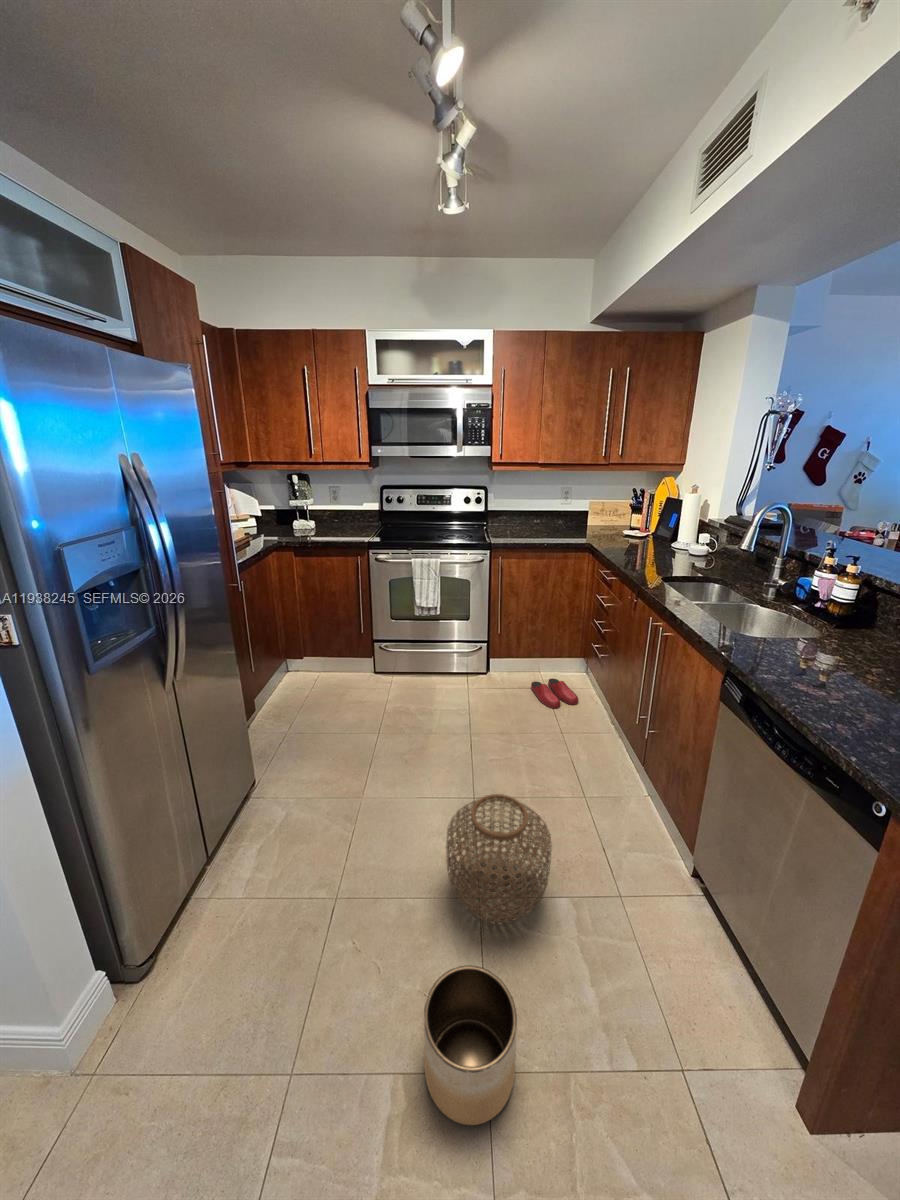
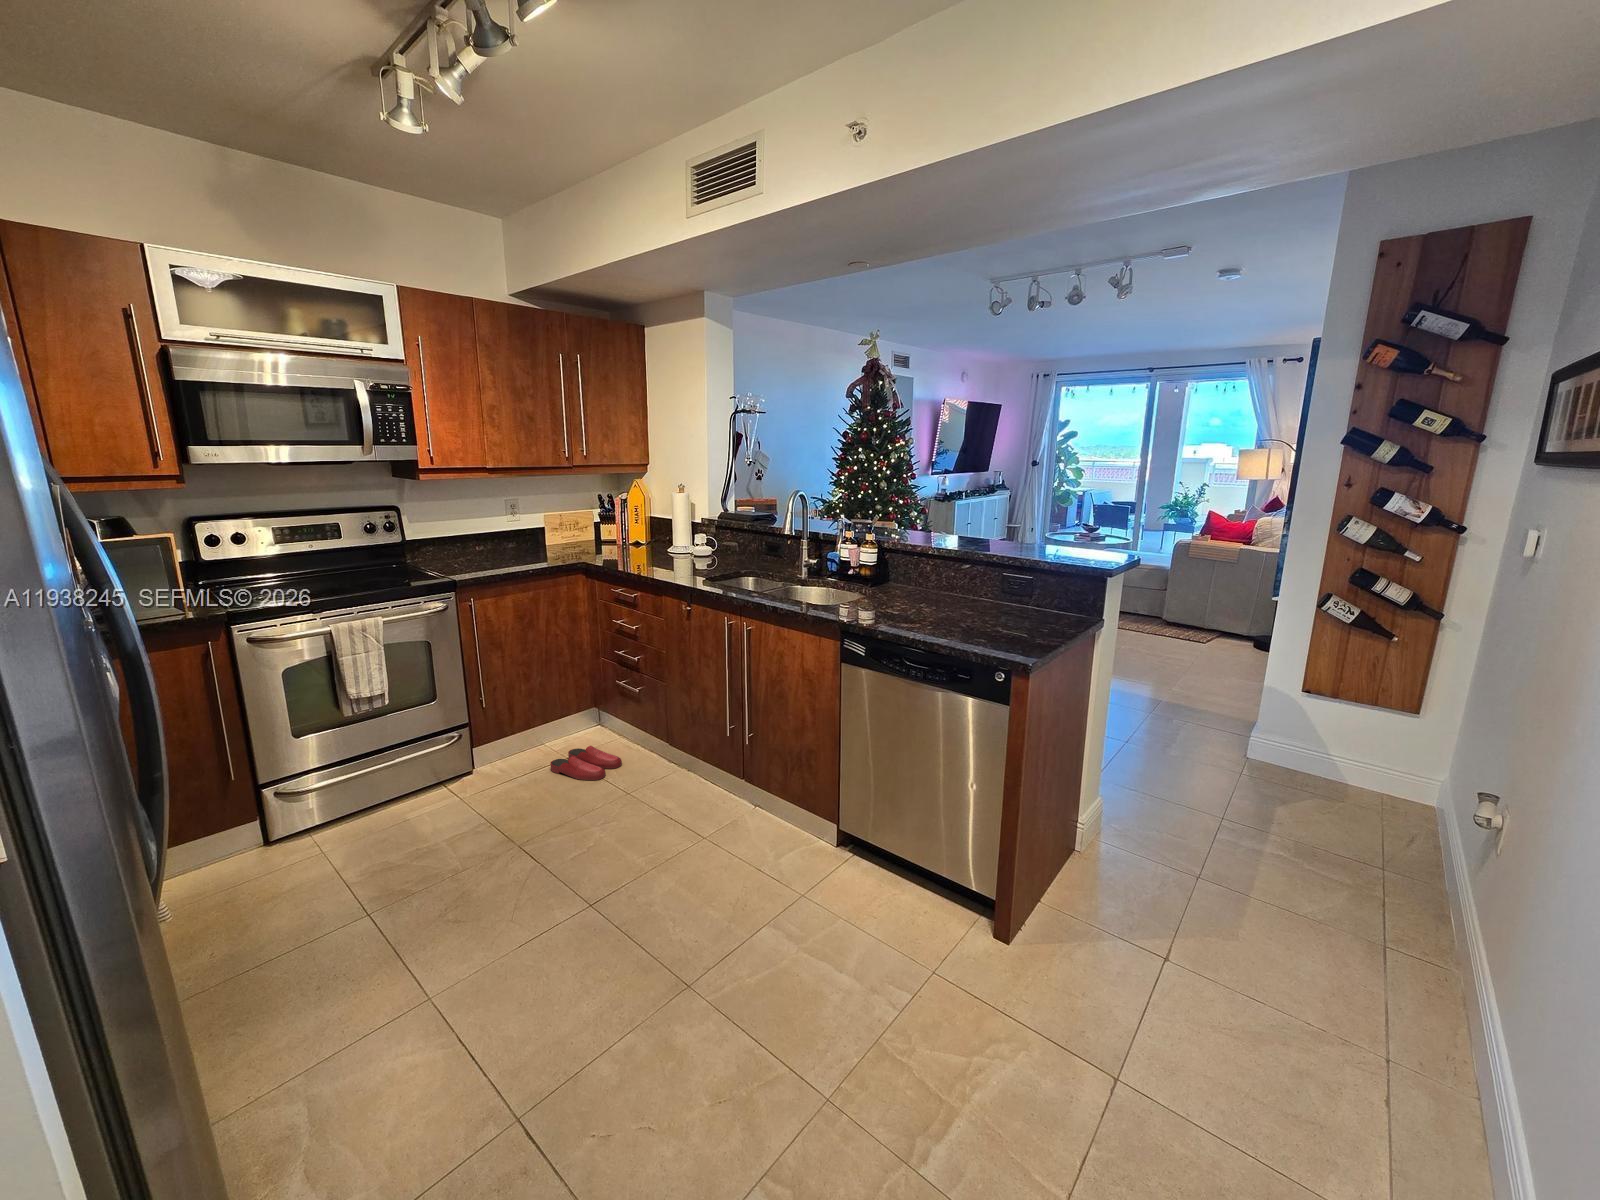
woven basket: present [446,794,551,922] -> none [648,830,771,979]
planter: present [424,965,517,1125] -> none [767,965,862,1109]

